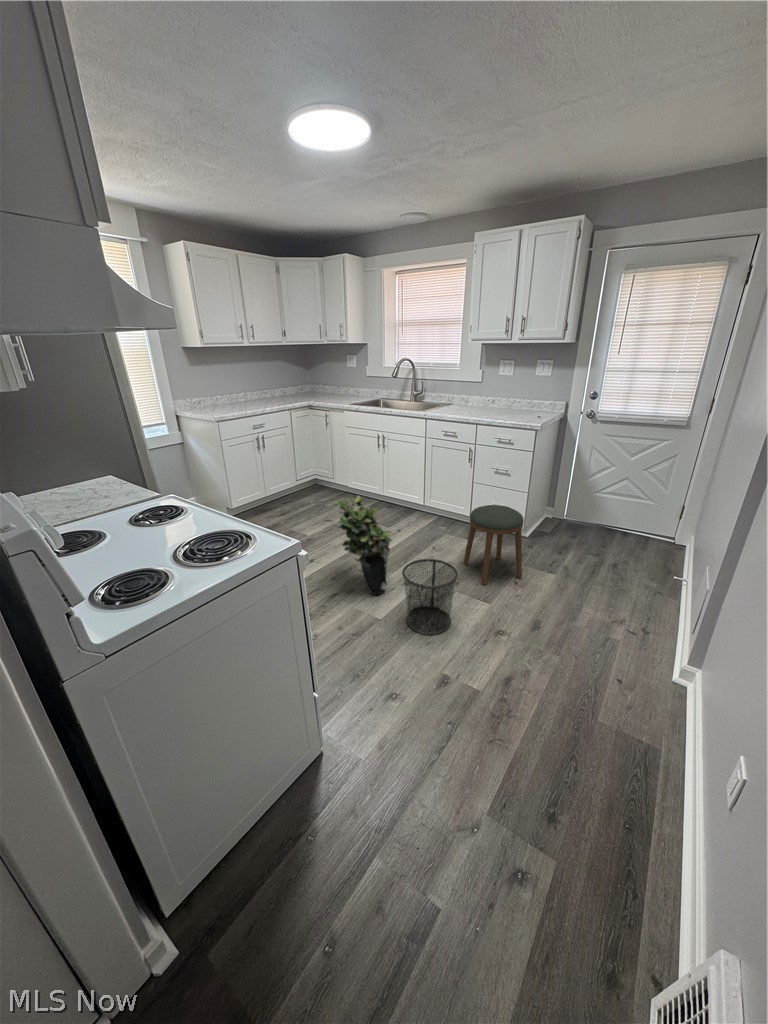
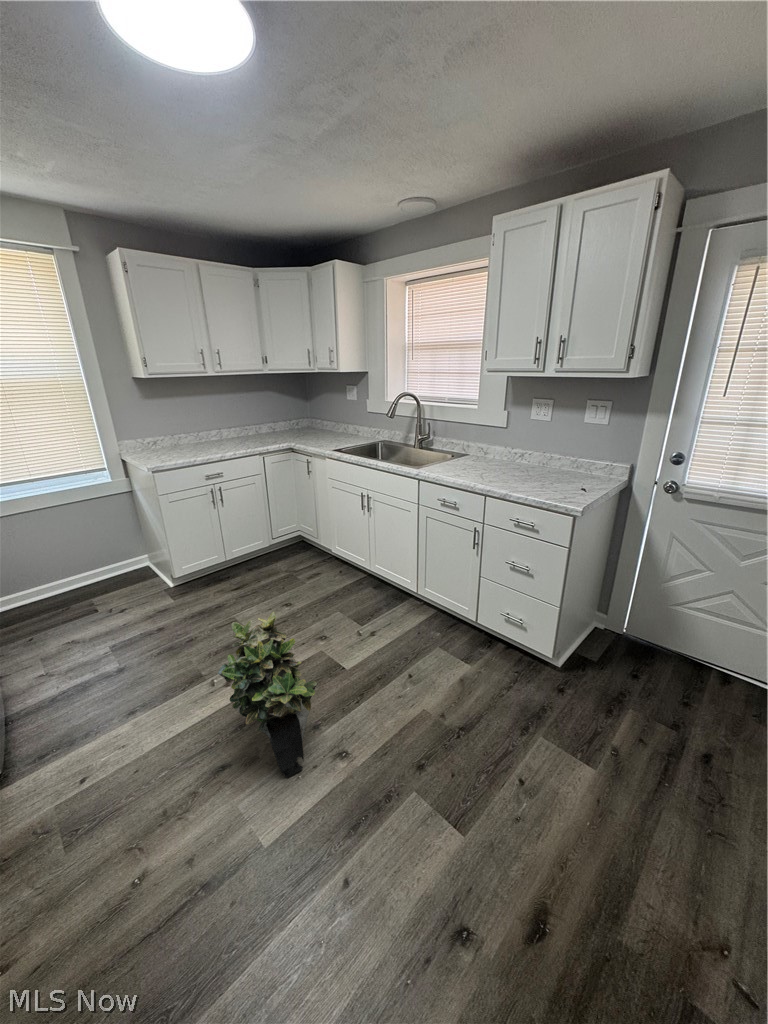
stool: present [463,505,524,585] -> none [444,636,537,777]
waste bin: present [402,559,458,634] -> none [289,751,388,908]

